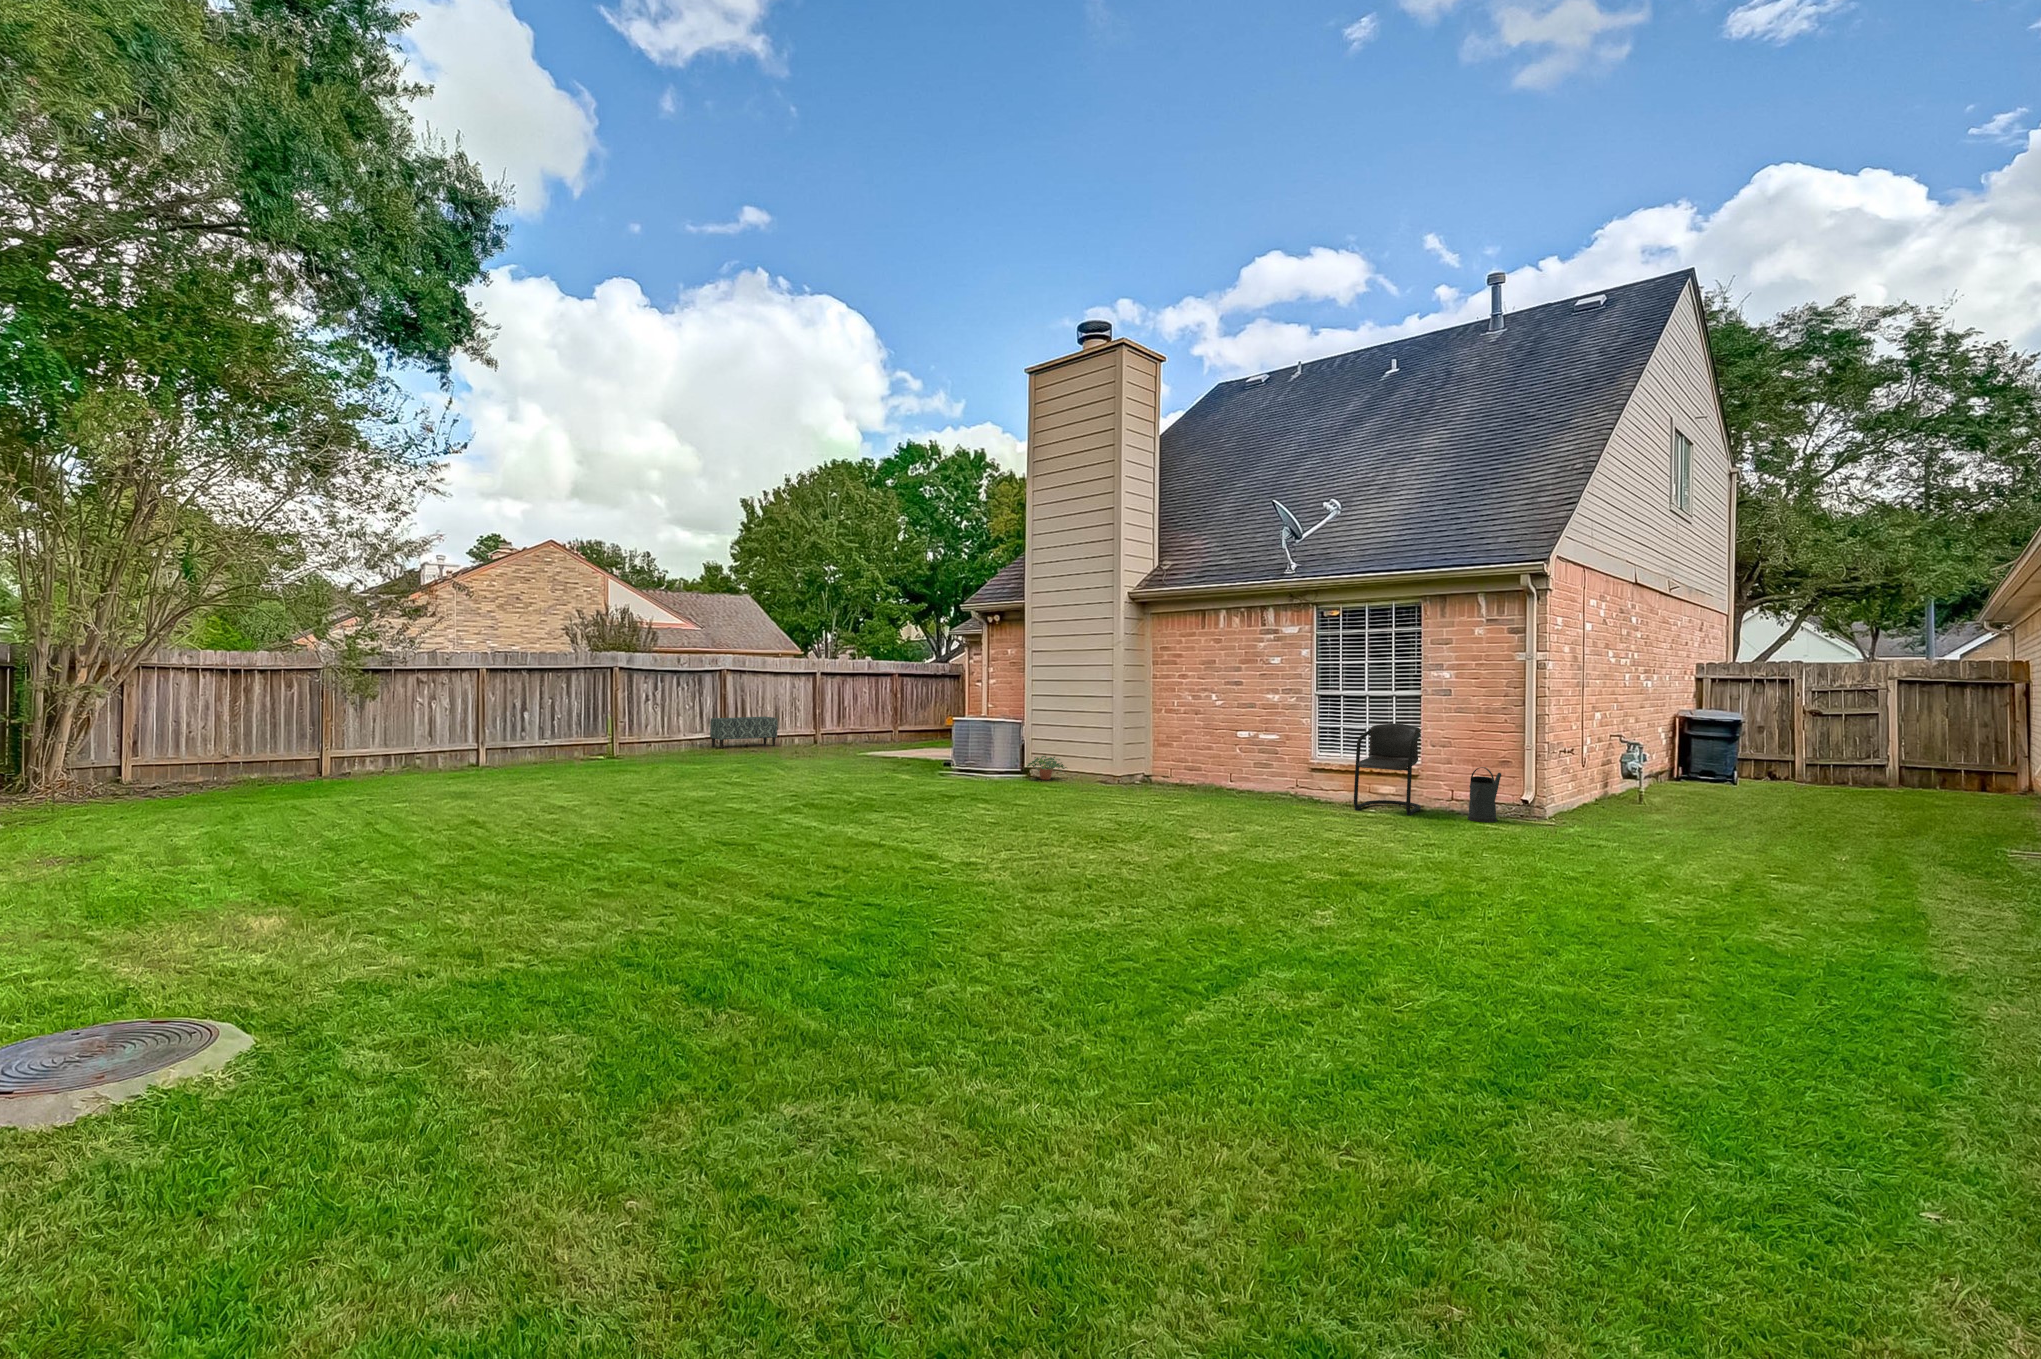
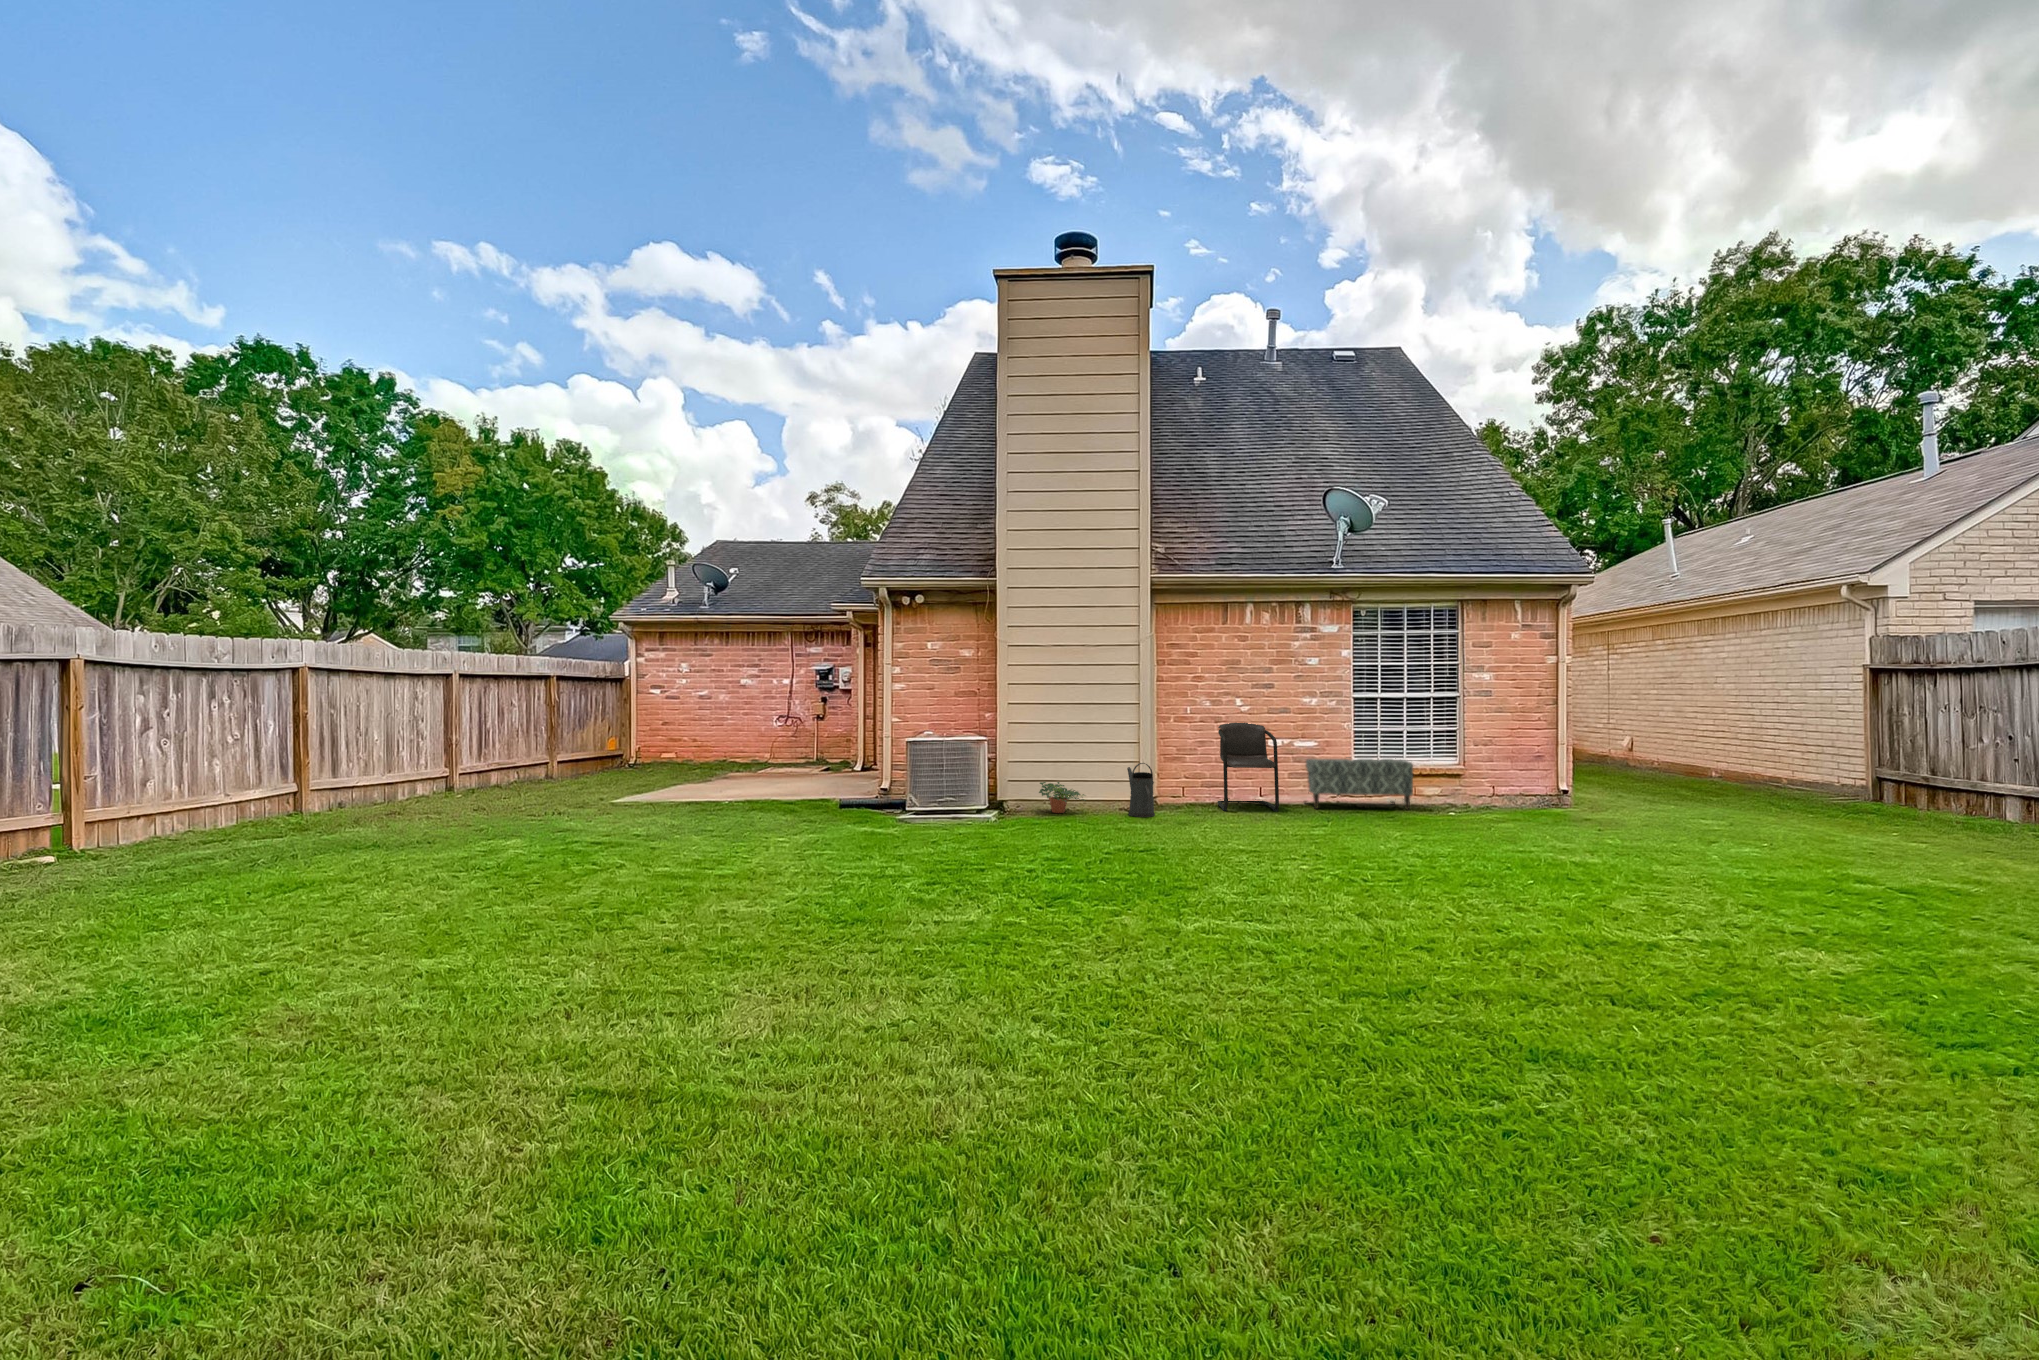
bench: present [710,717,778,749] -> present [1304,757,1413,810]
chair: present [1354,724,1421,815] -> present [1217,723,1279,812]
watering can: present [1468,767,1501,822] -> present [1127,763,1155,817]

